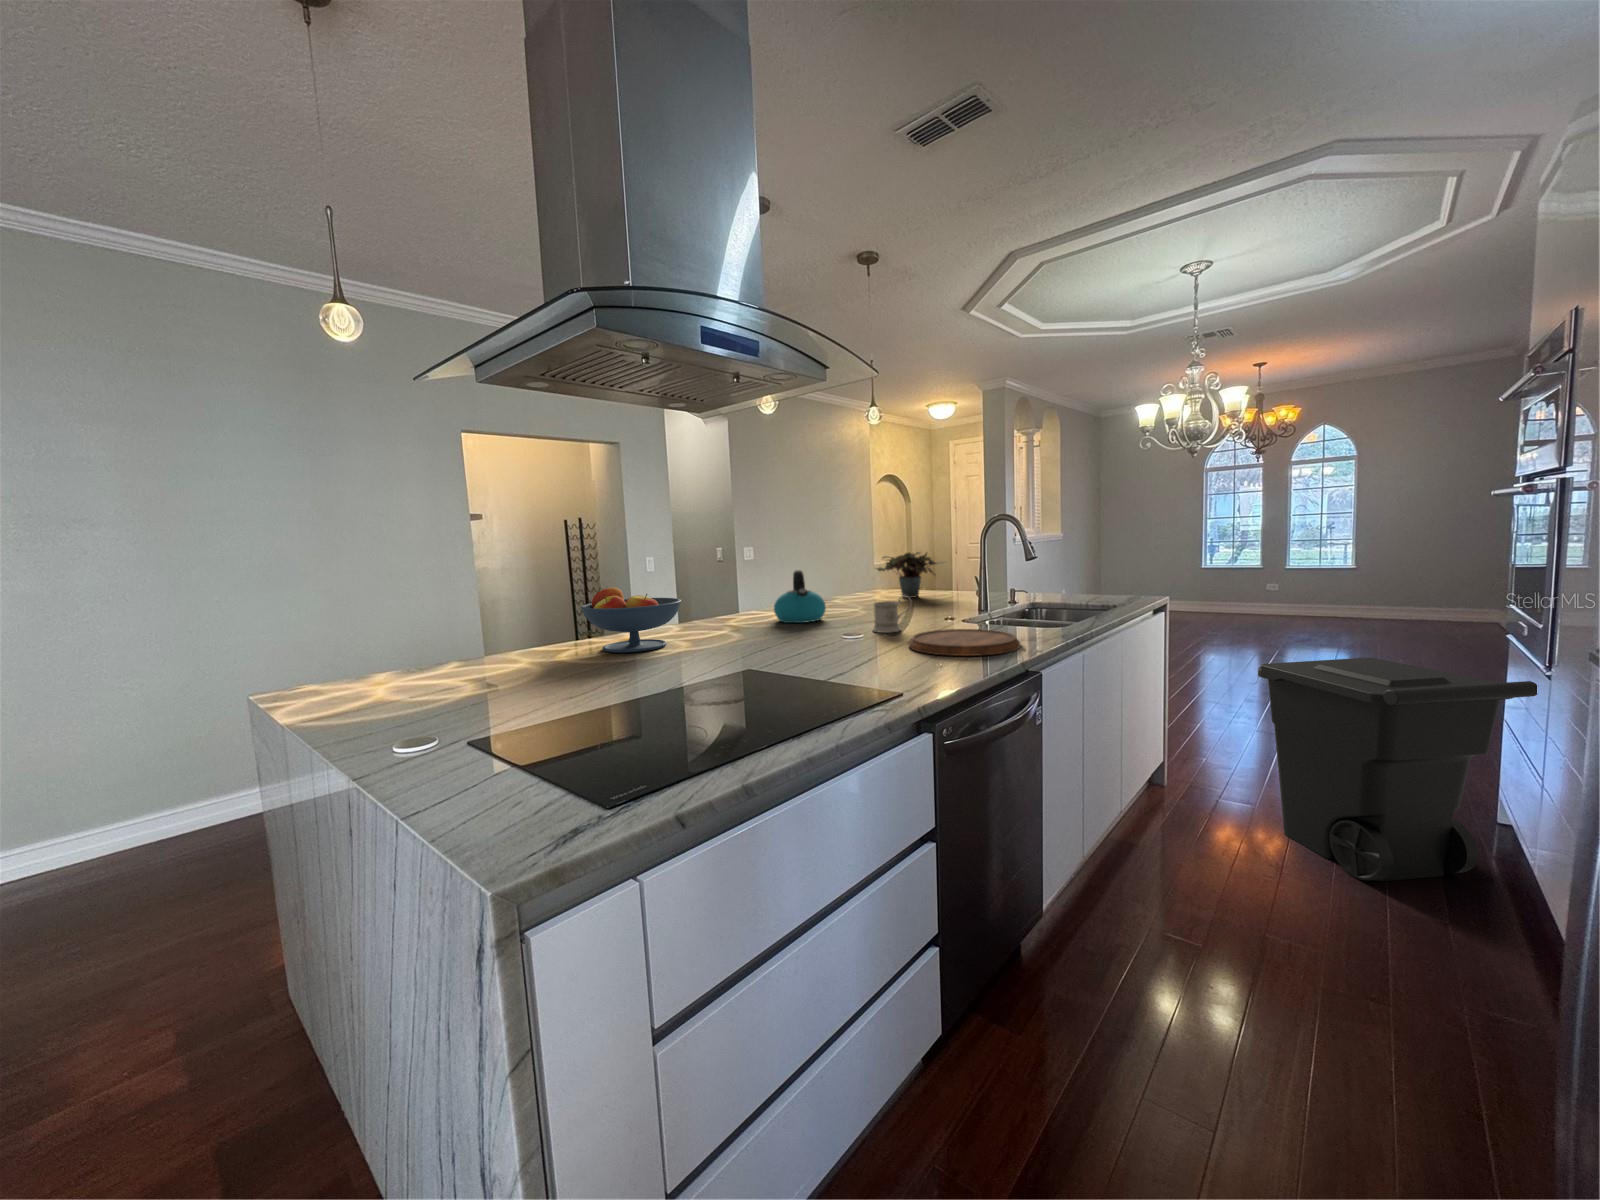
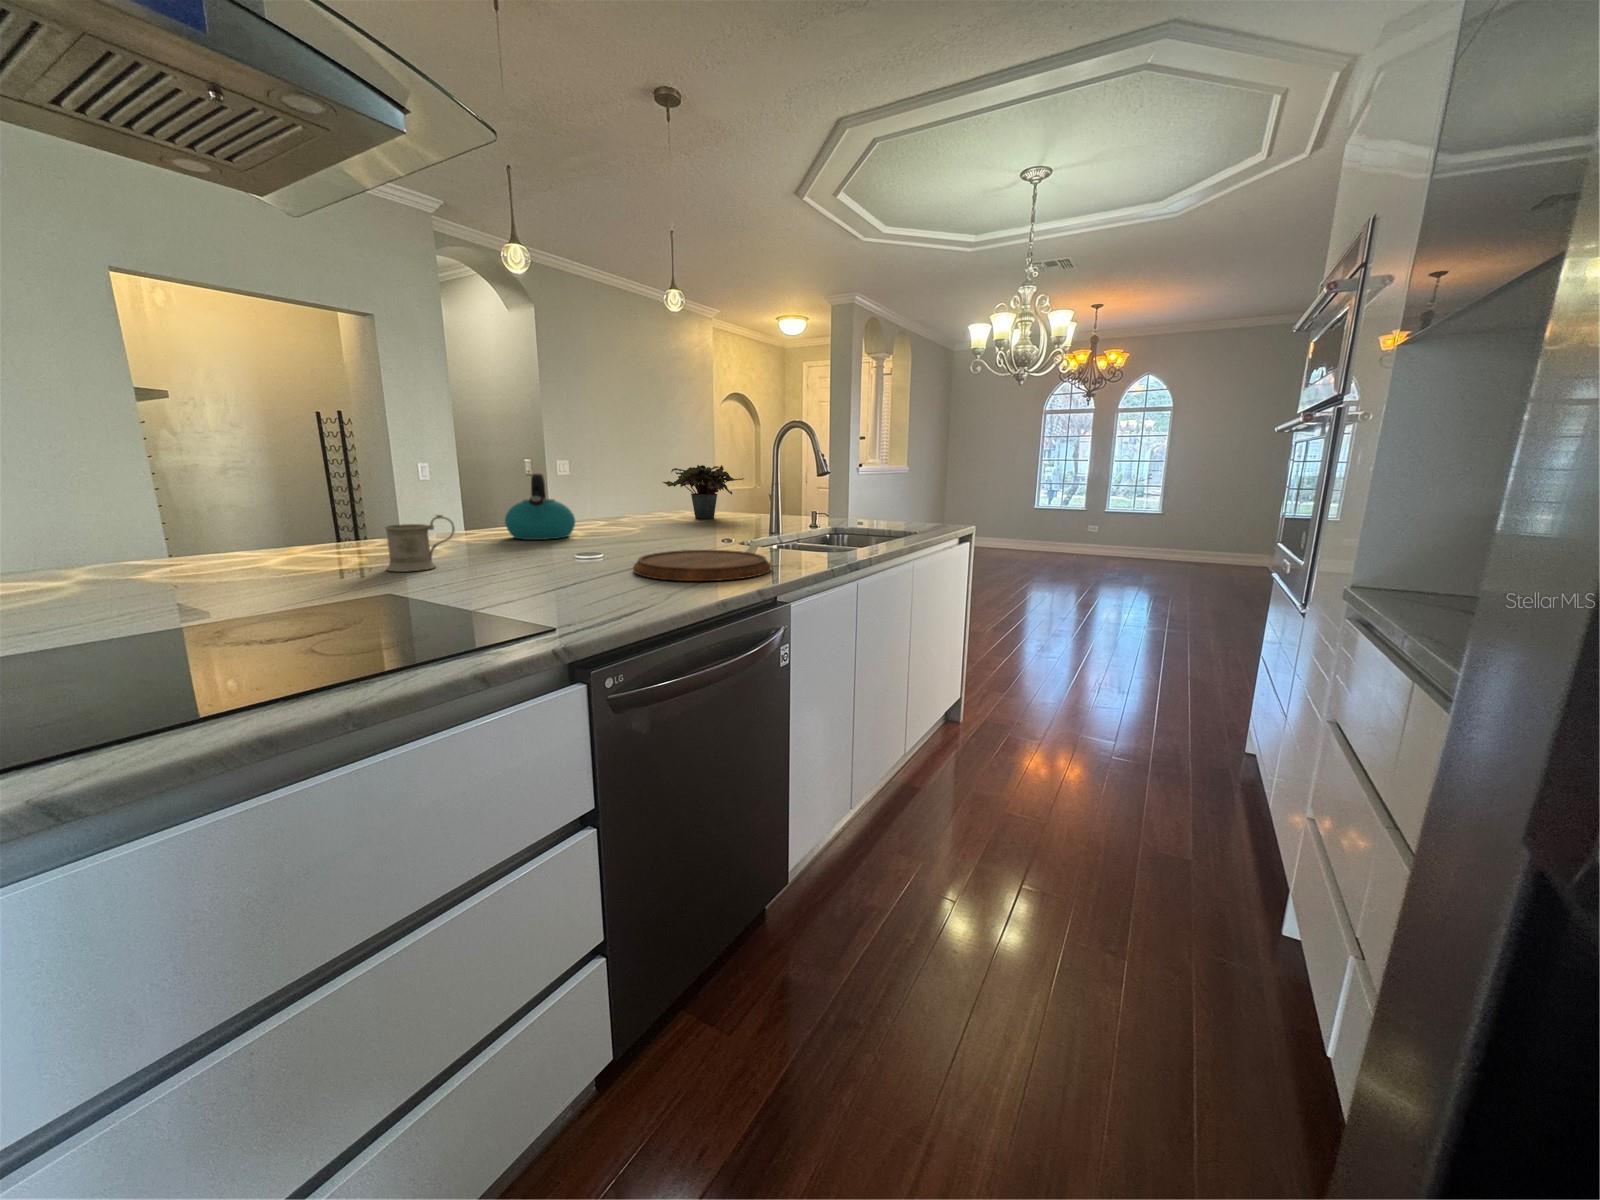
fruit bowl: present [581,587,681,653] -> none [155,476,336,569]
mug: present [873,595,912,633] -> present [385,515,455,572]
trash can: present [1258,658,1537,881] -> none [1049,595,1292,819]

